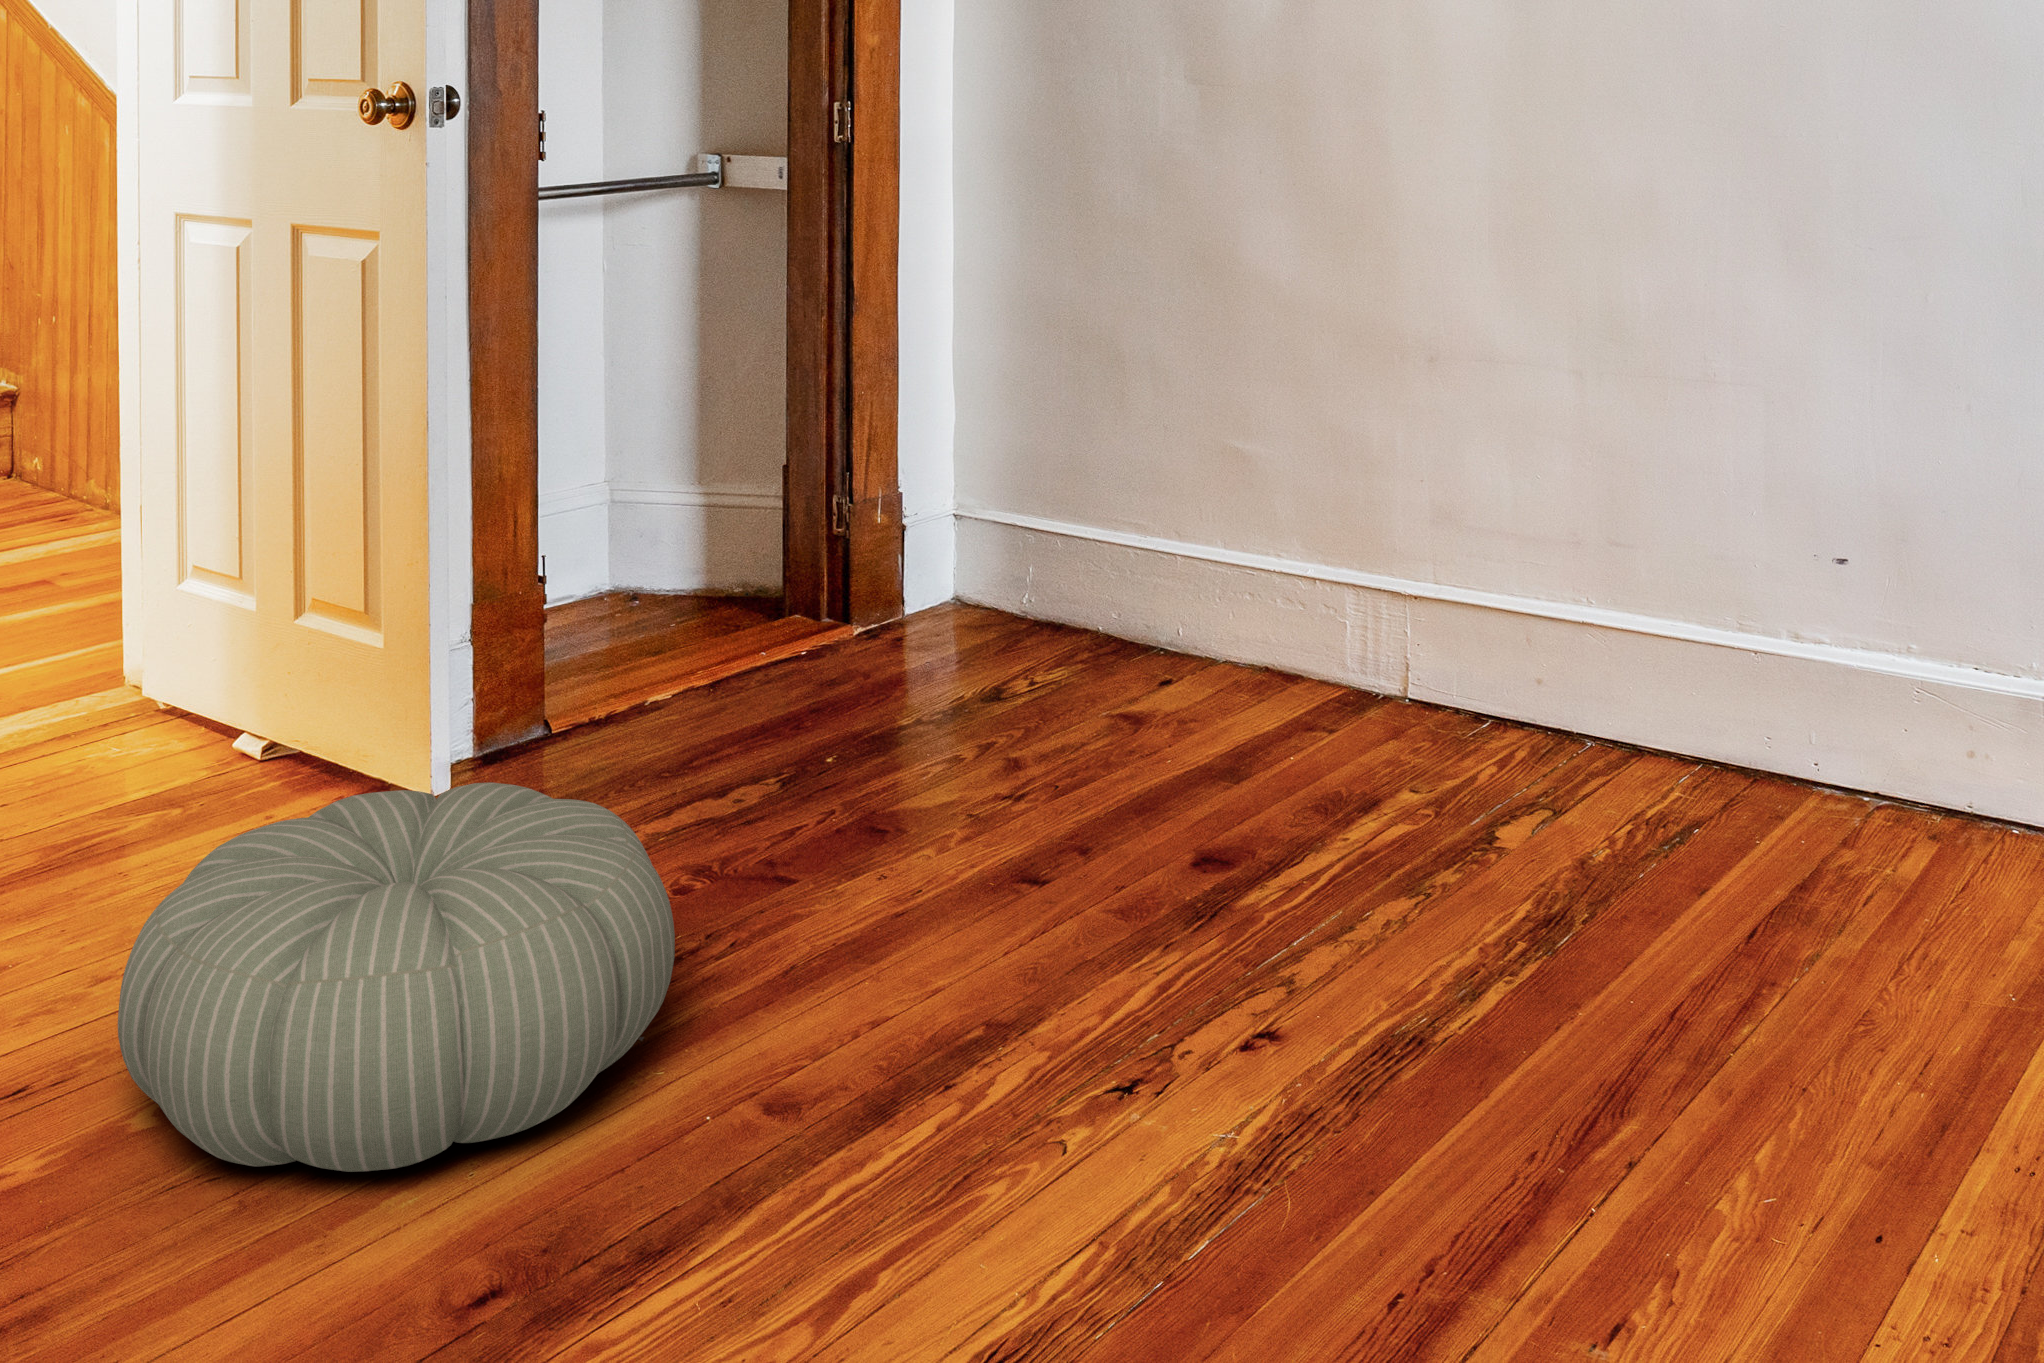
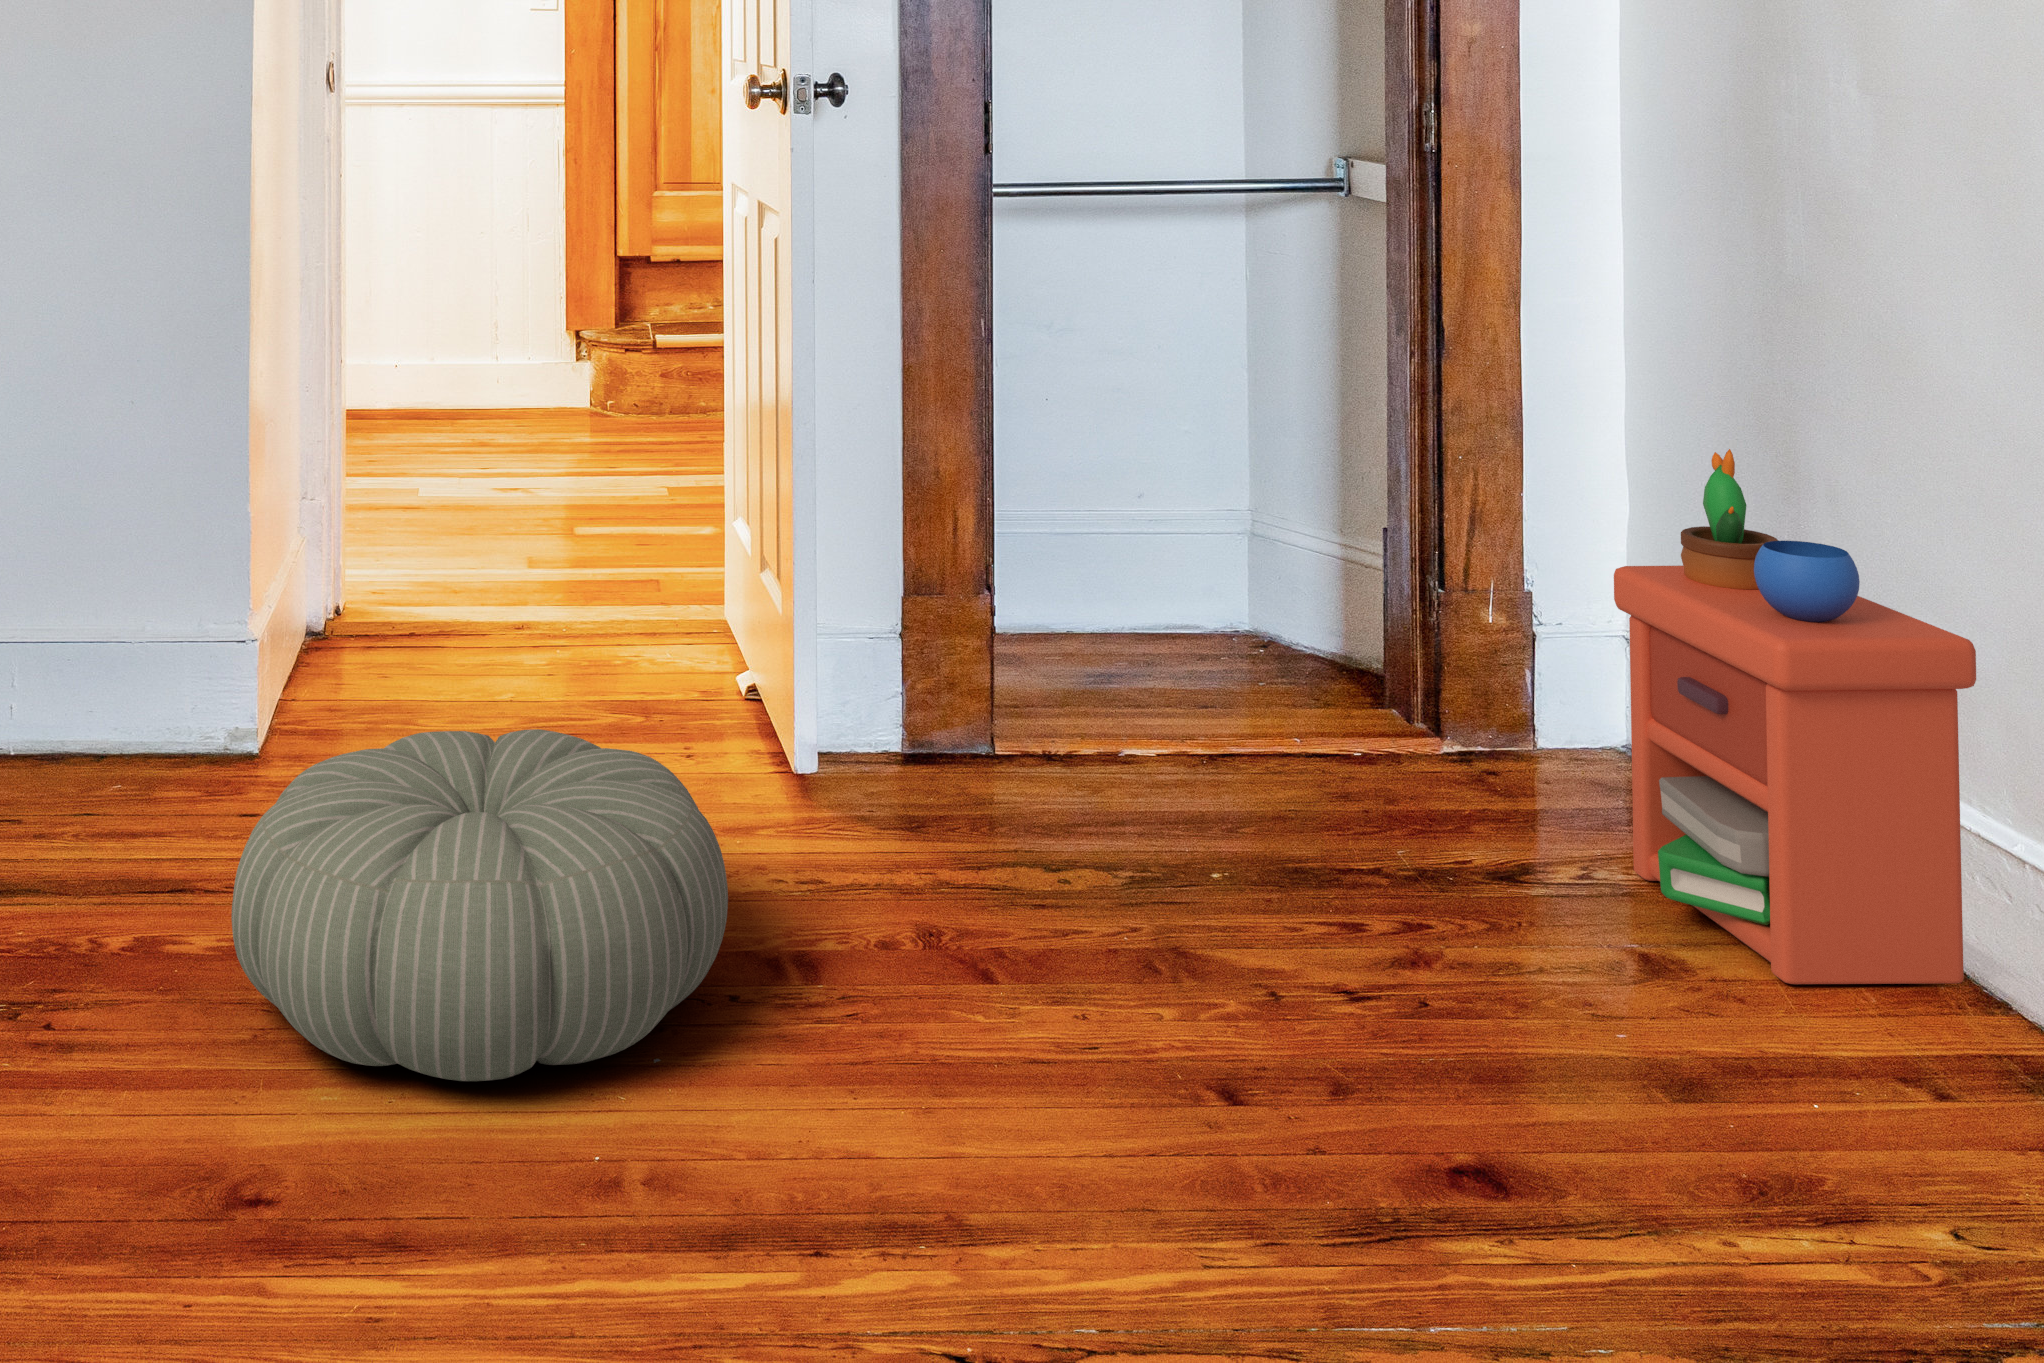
nightstand: none [1048,348,1286,703] -> present [1614,449,1976,984]

